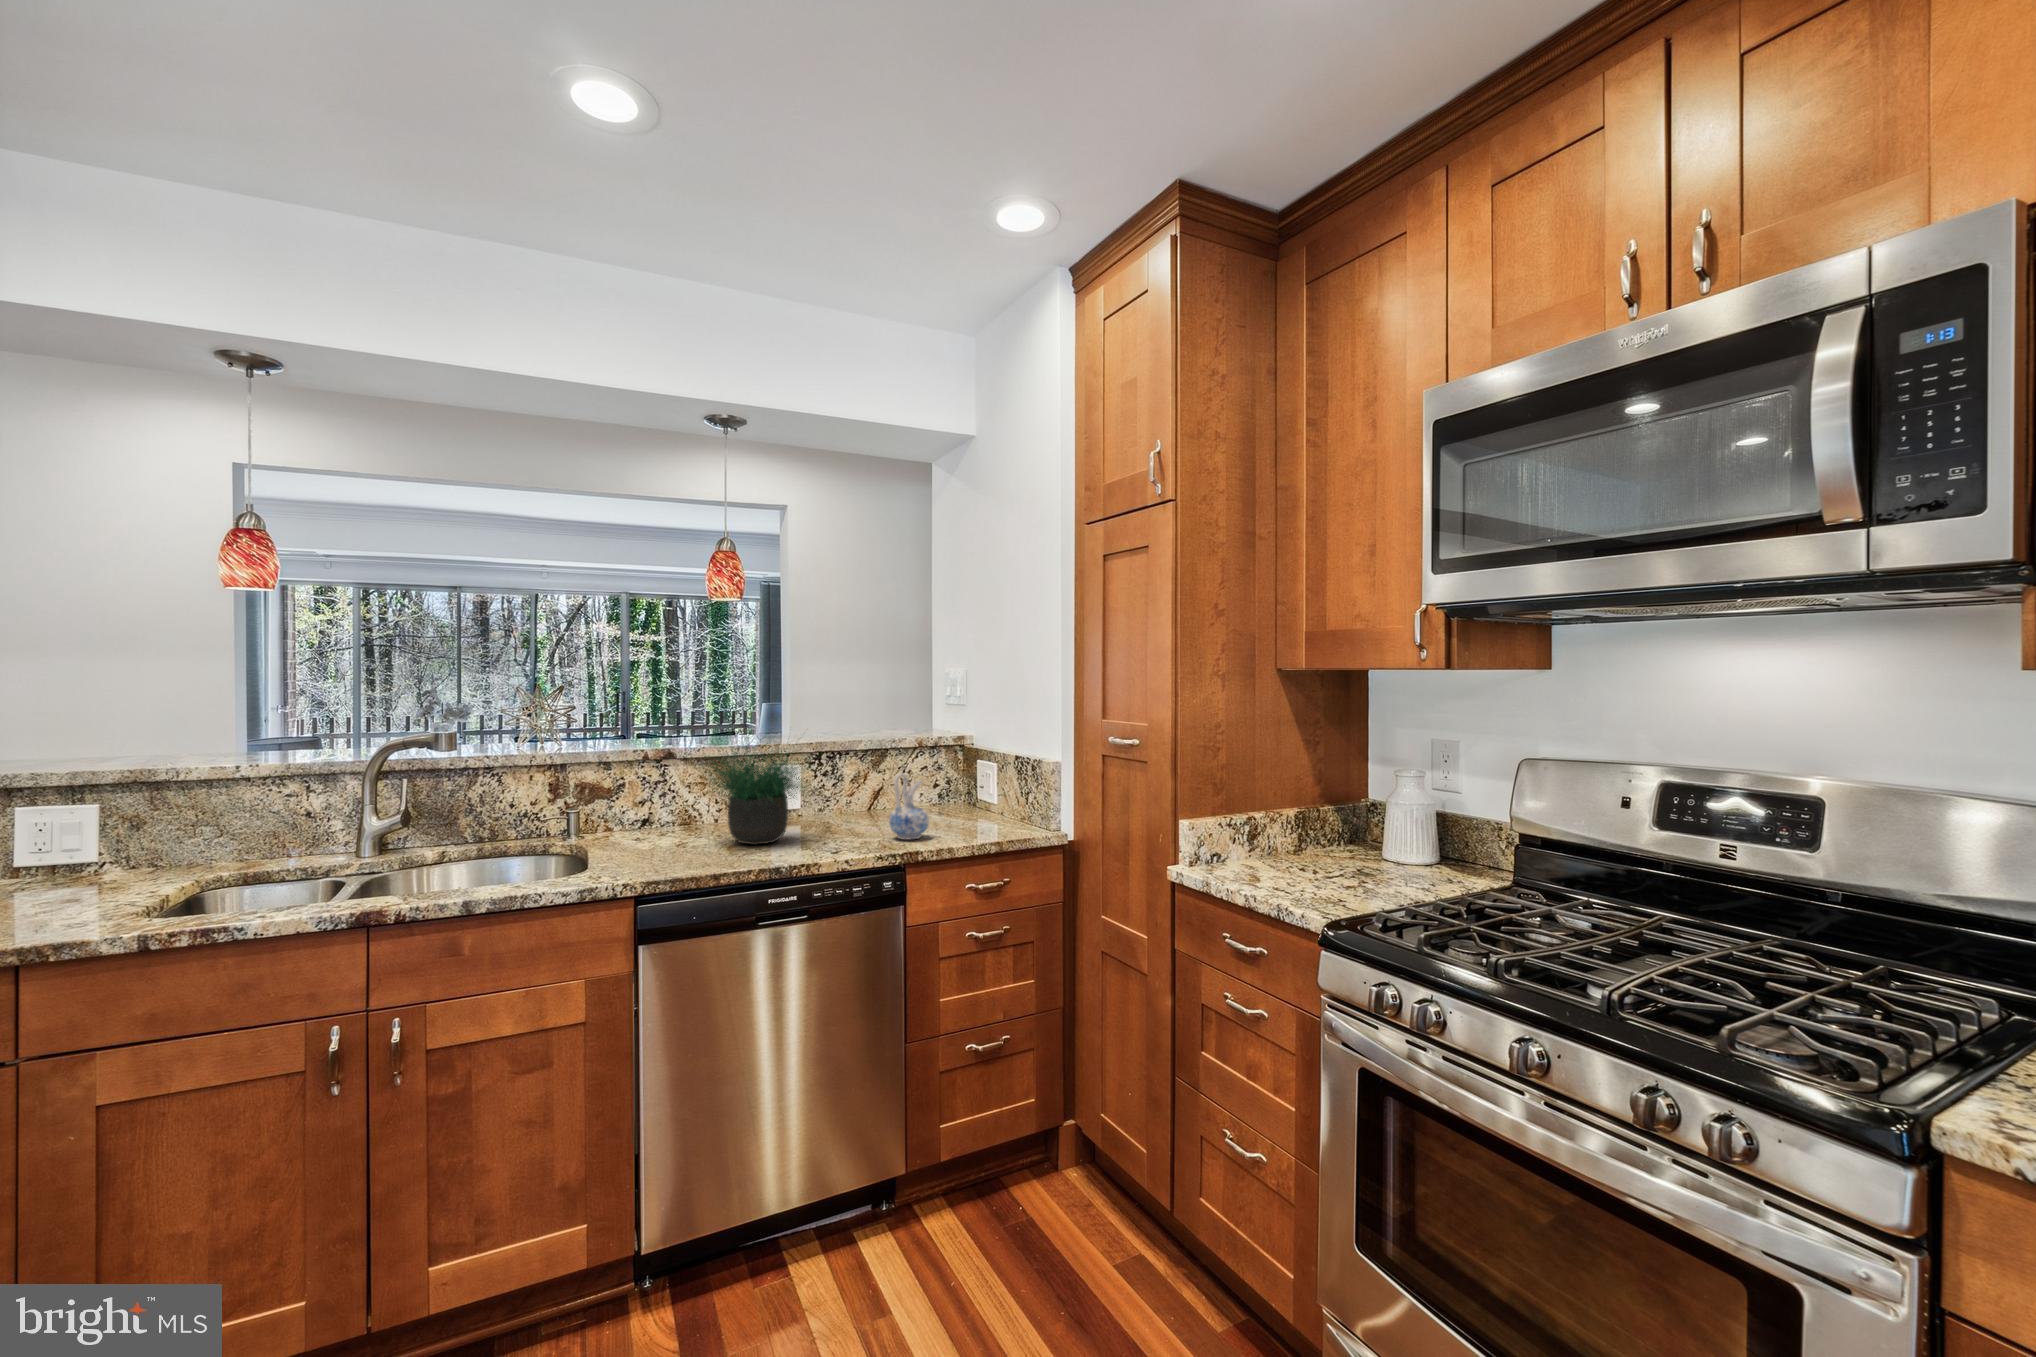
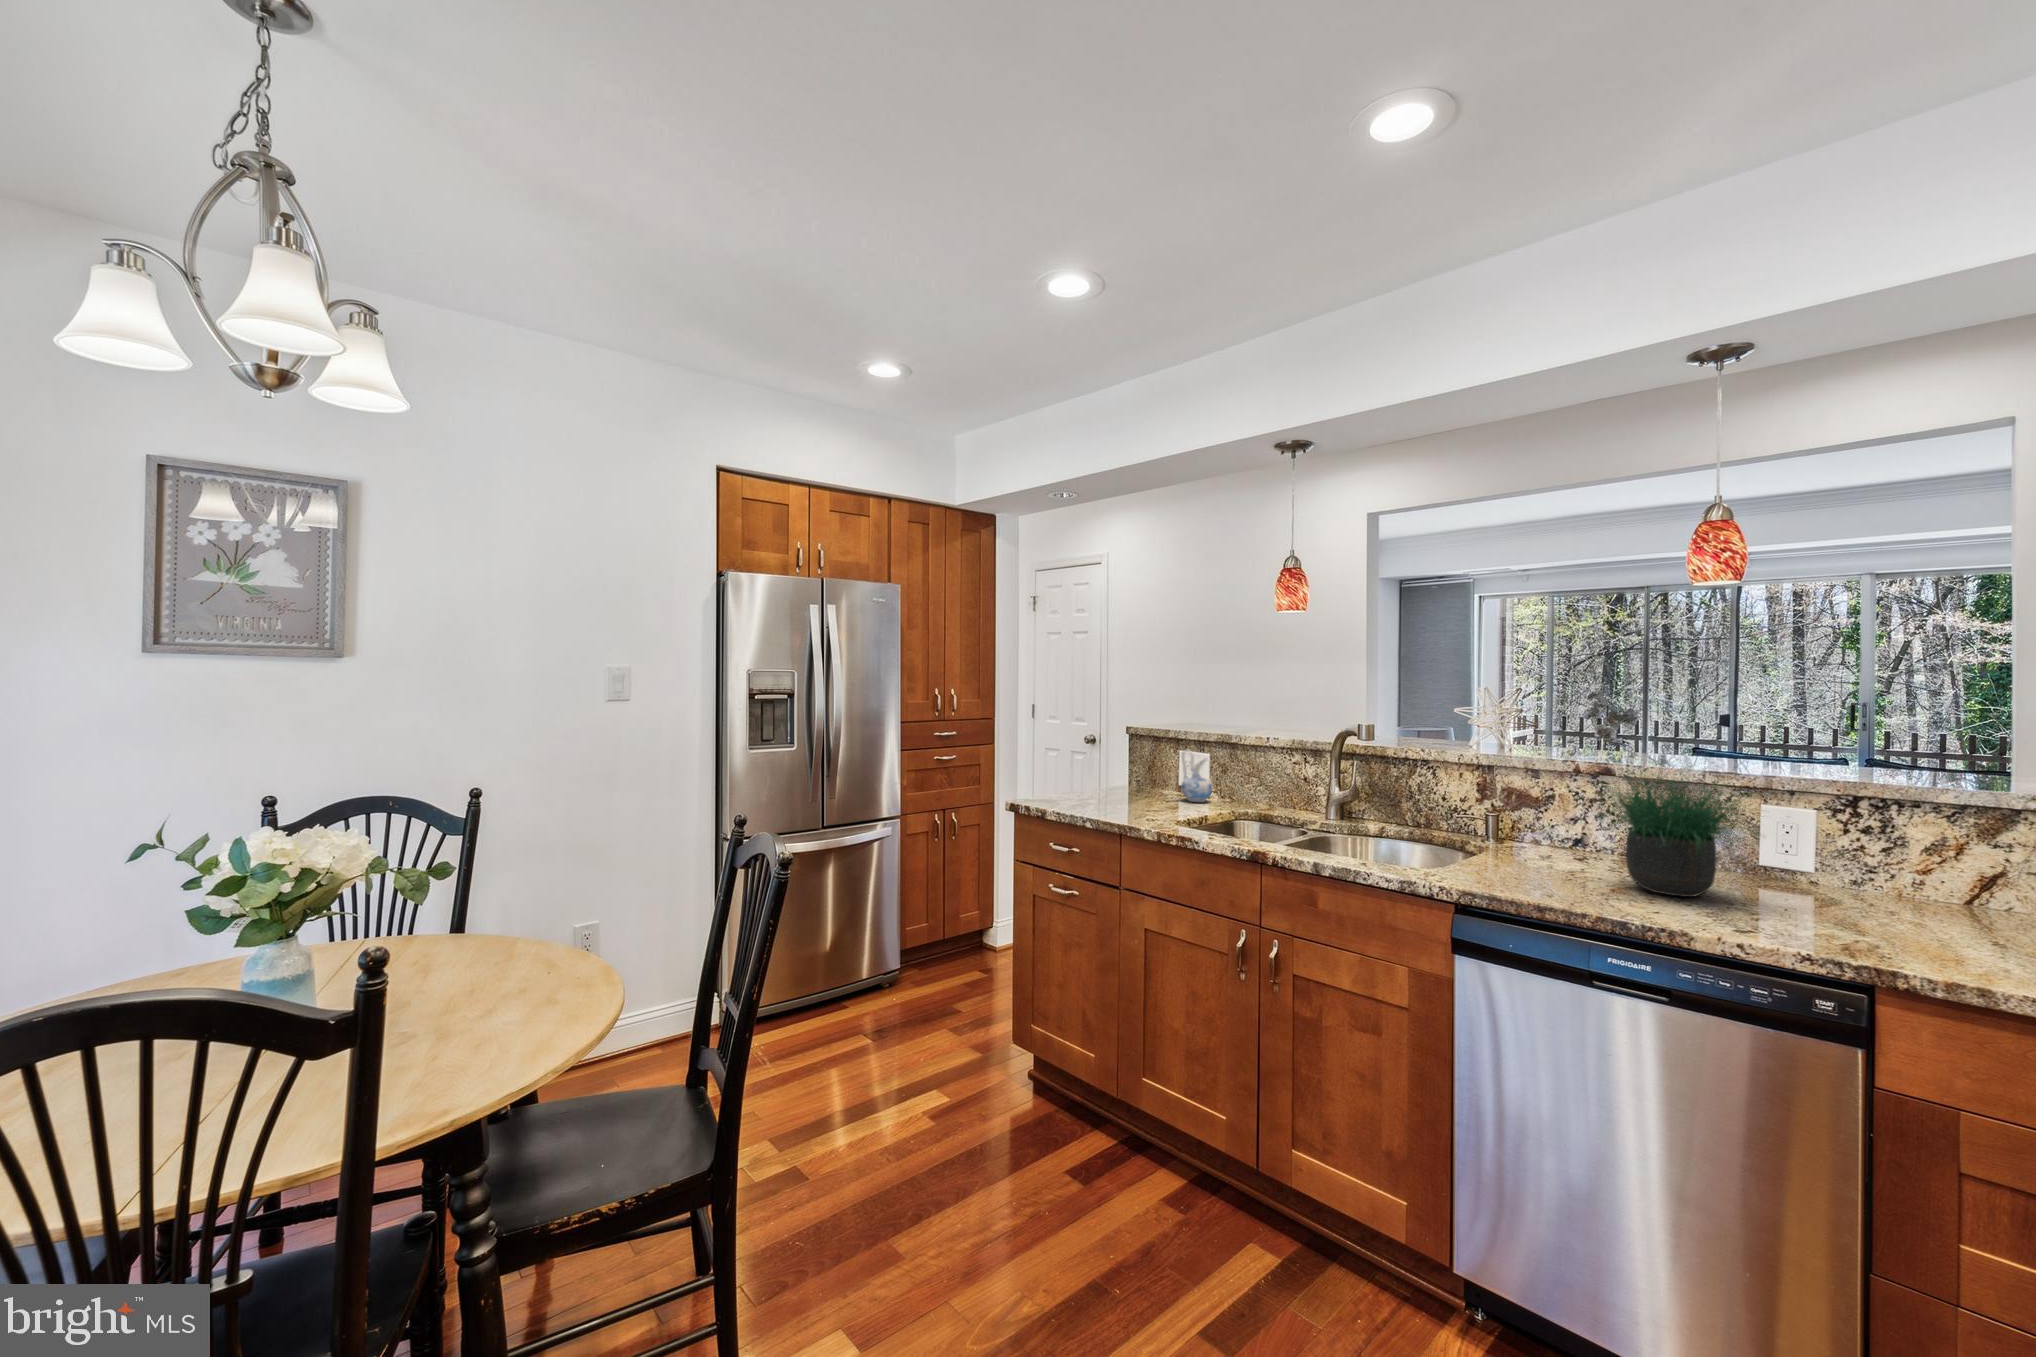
ceramic pitcher: present [889,773,929,840] -> present [1181,750,1212,802]

